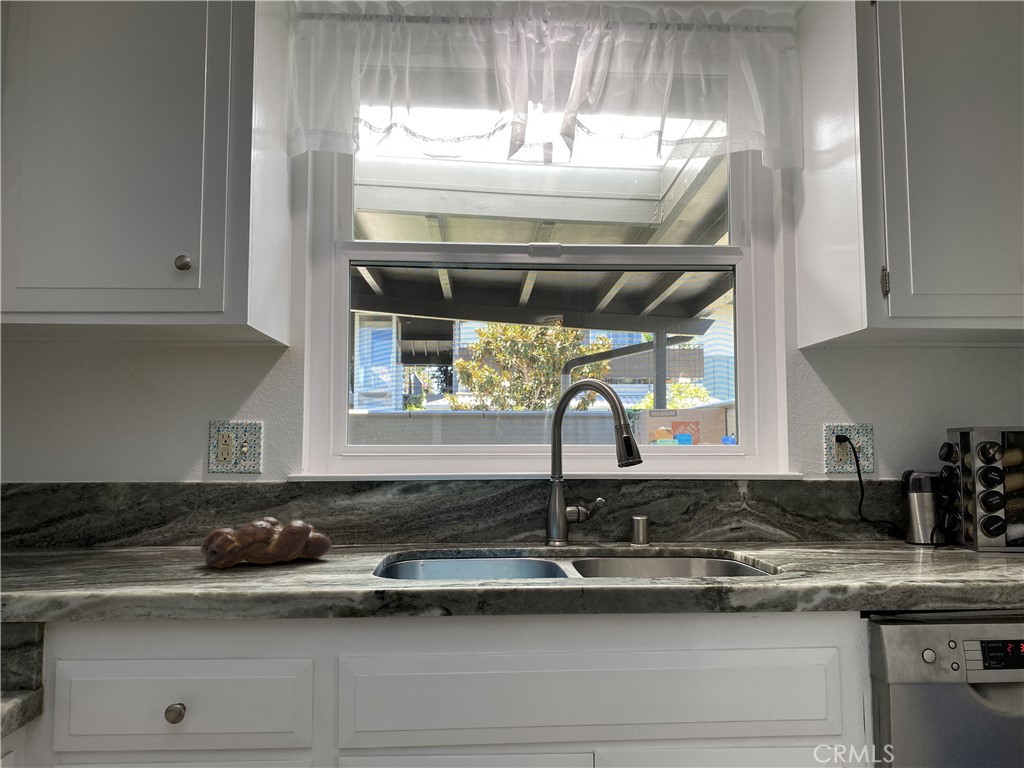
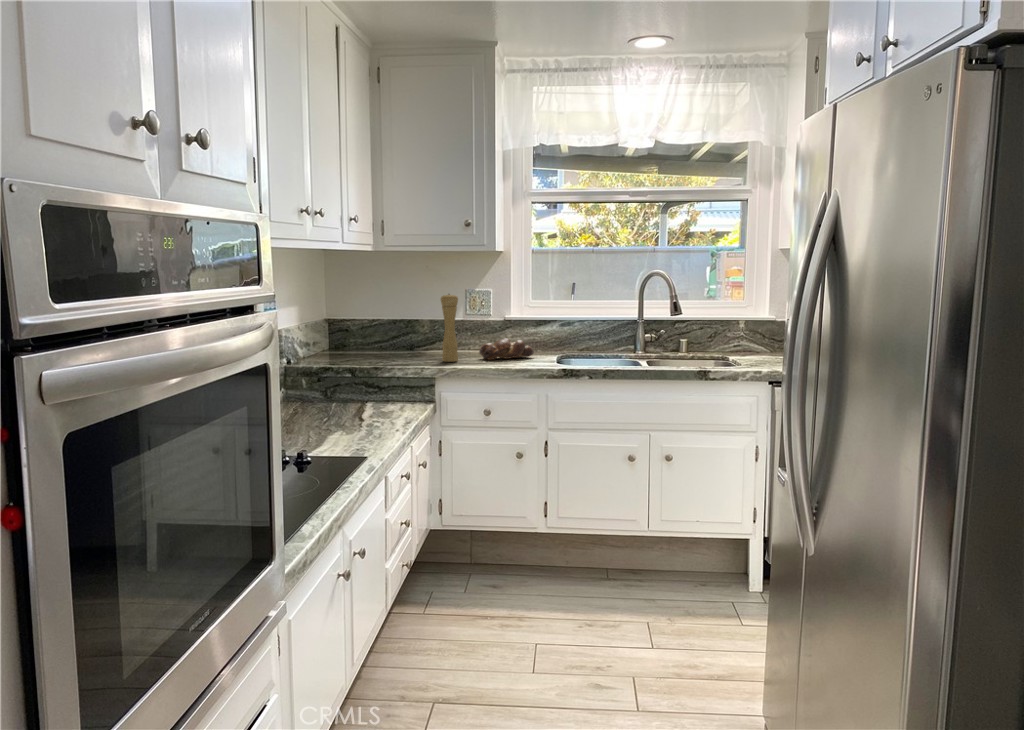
pepper mill: none [91,413,142,577] -> present [441,294,458,362]

